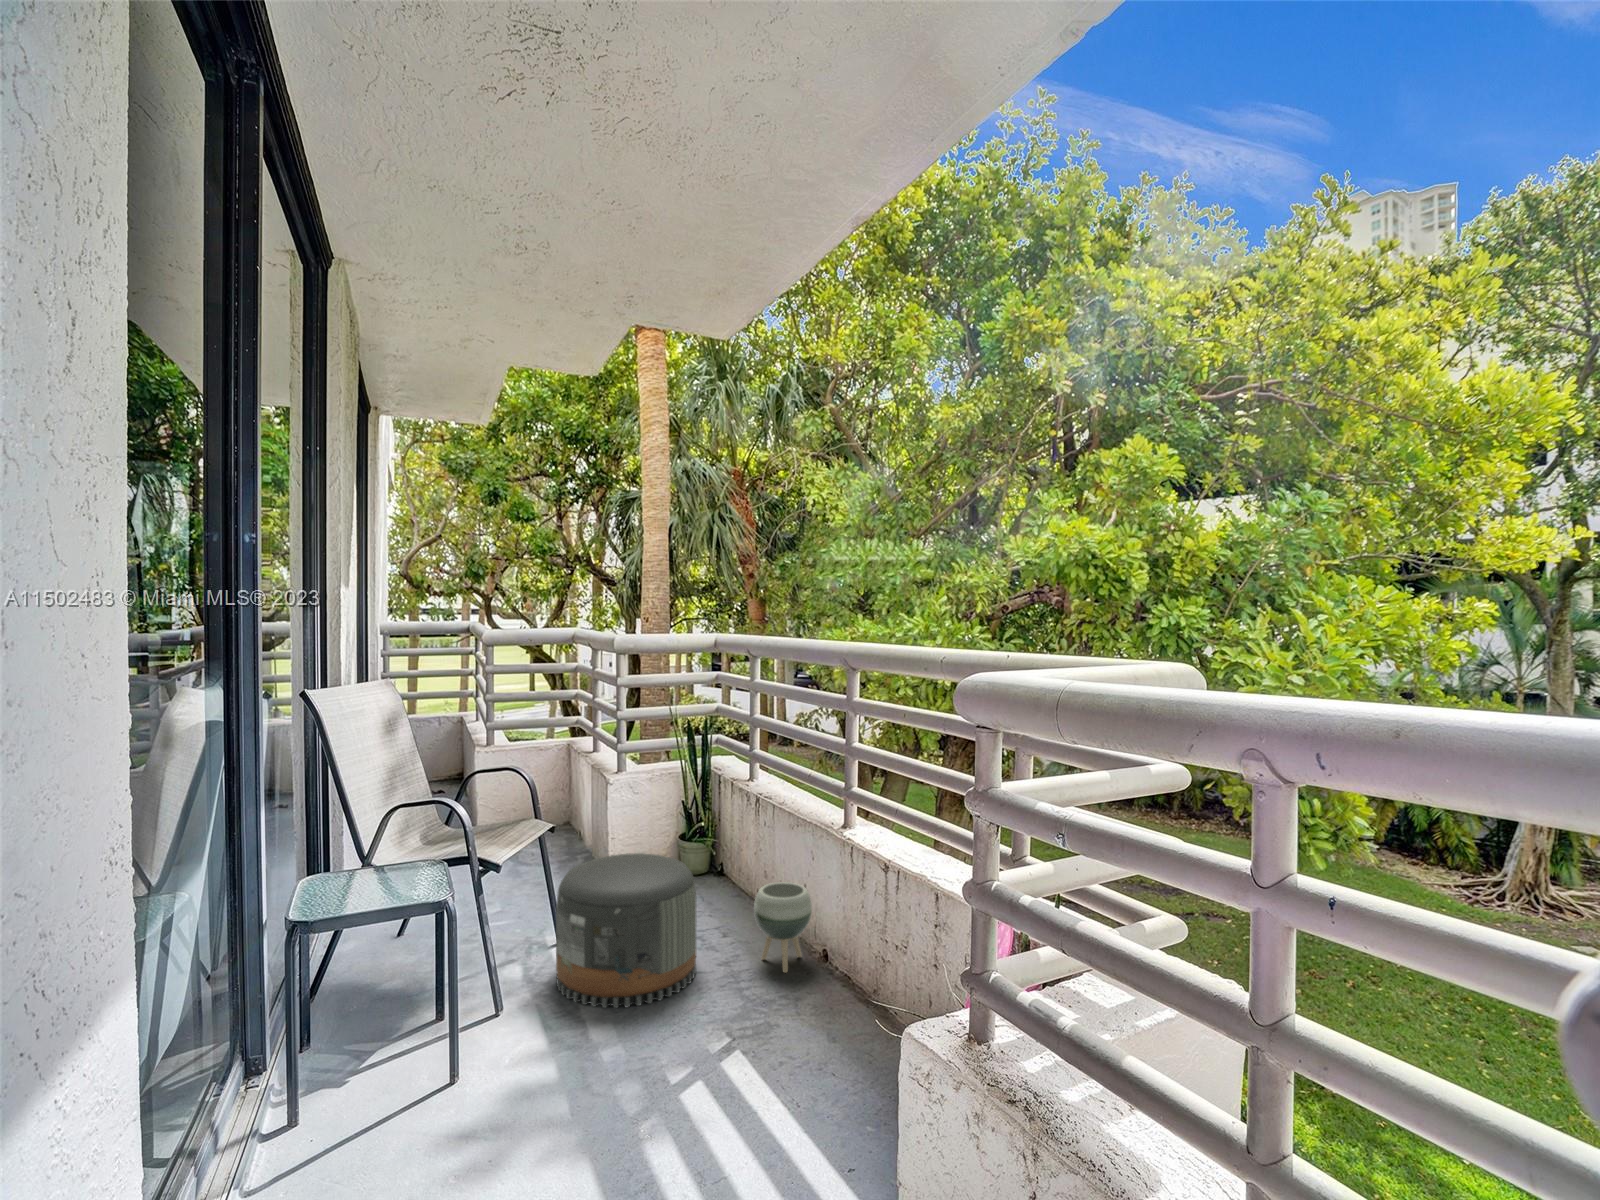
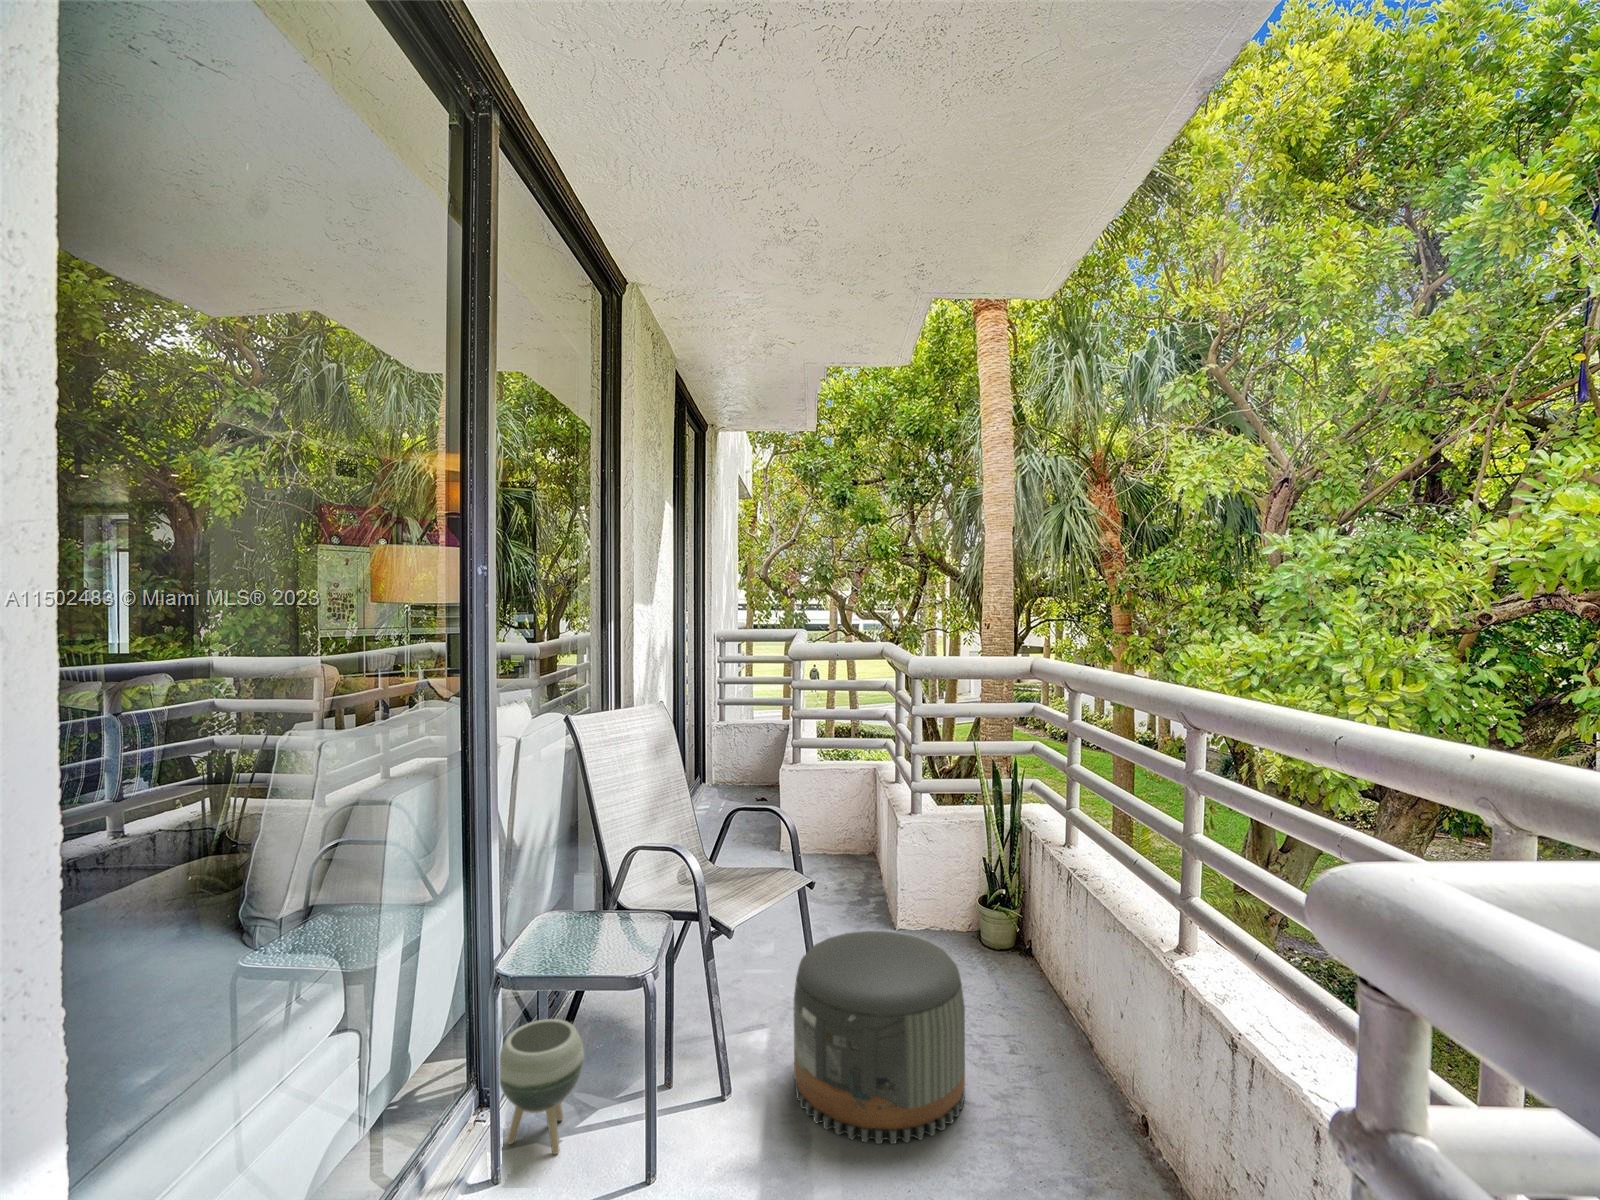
planter: present [754,882,812,973] -> present [498,1019,584,1154]

